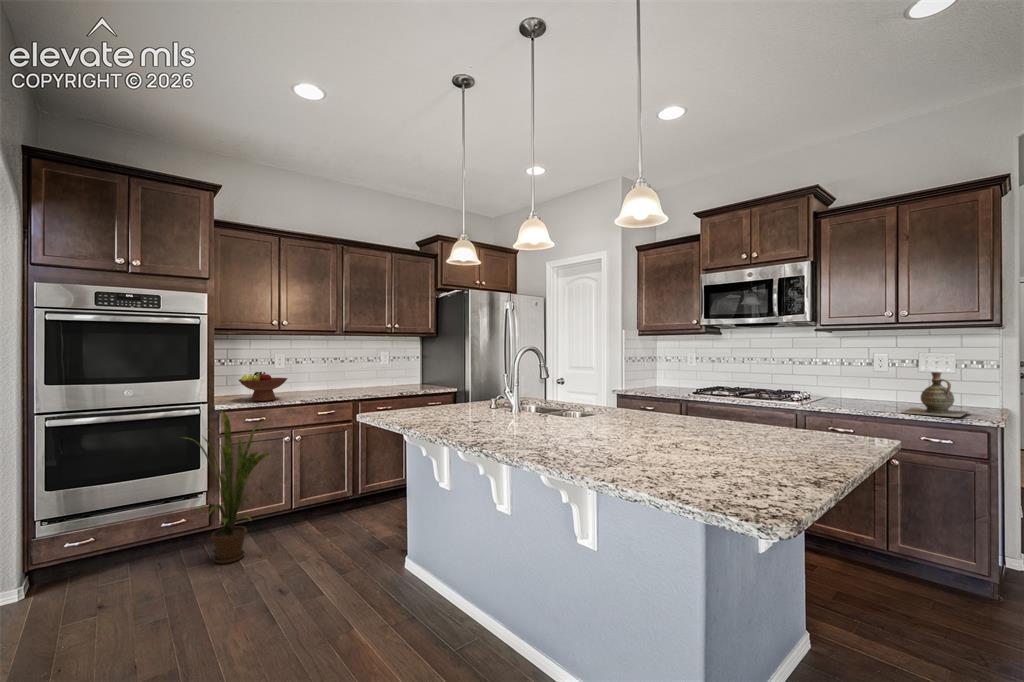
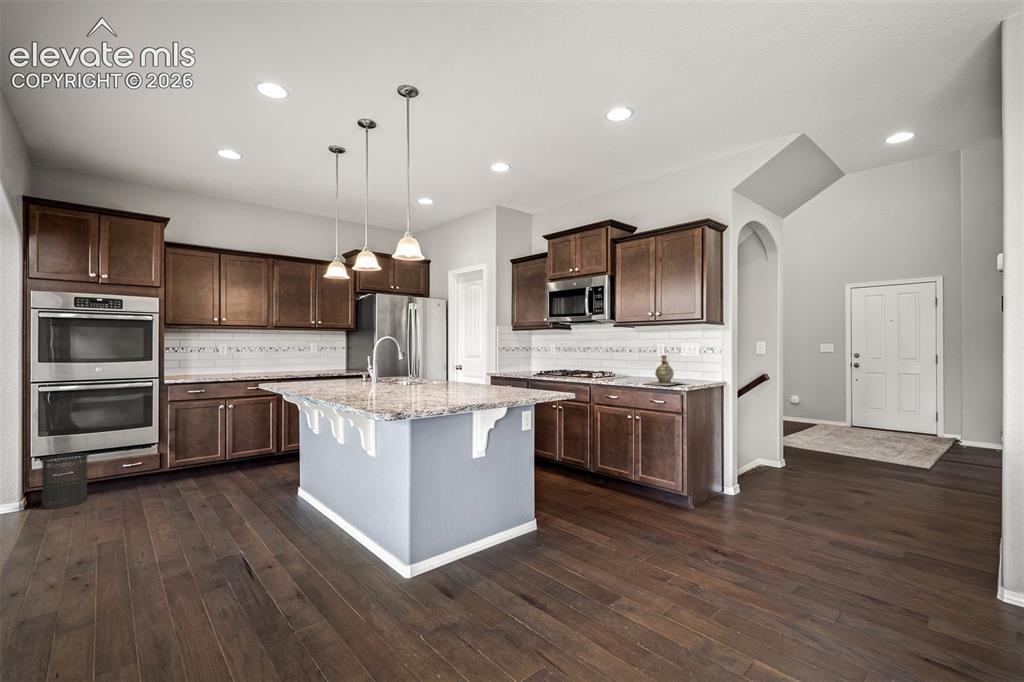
fruit bowl: present [239,372,288,401] -> none [185,356,224,379]
house plant: present [186,410,269,564] -> none [133,383,205,492]
trash can: none [48,513,116,600] -> present [41,453,88,509]

